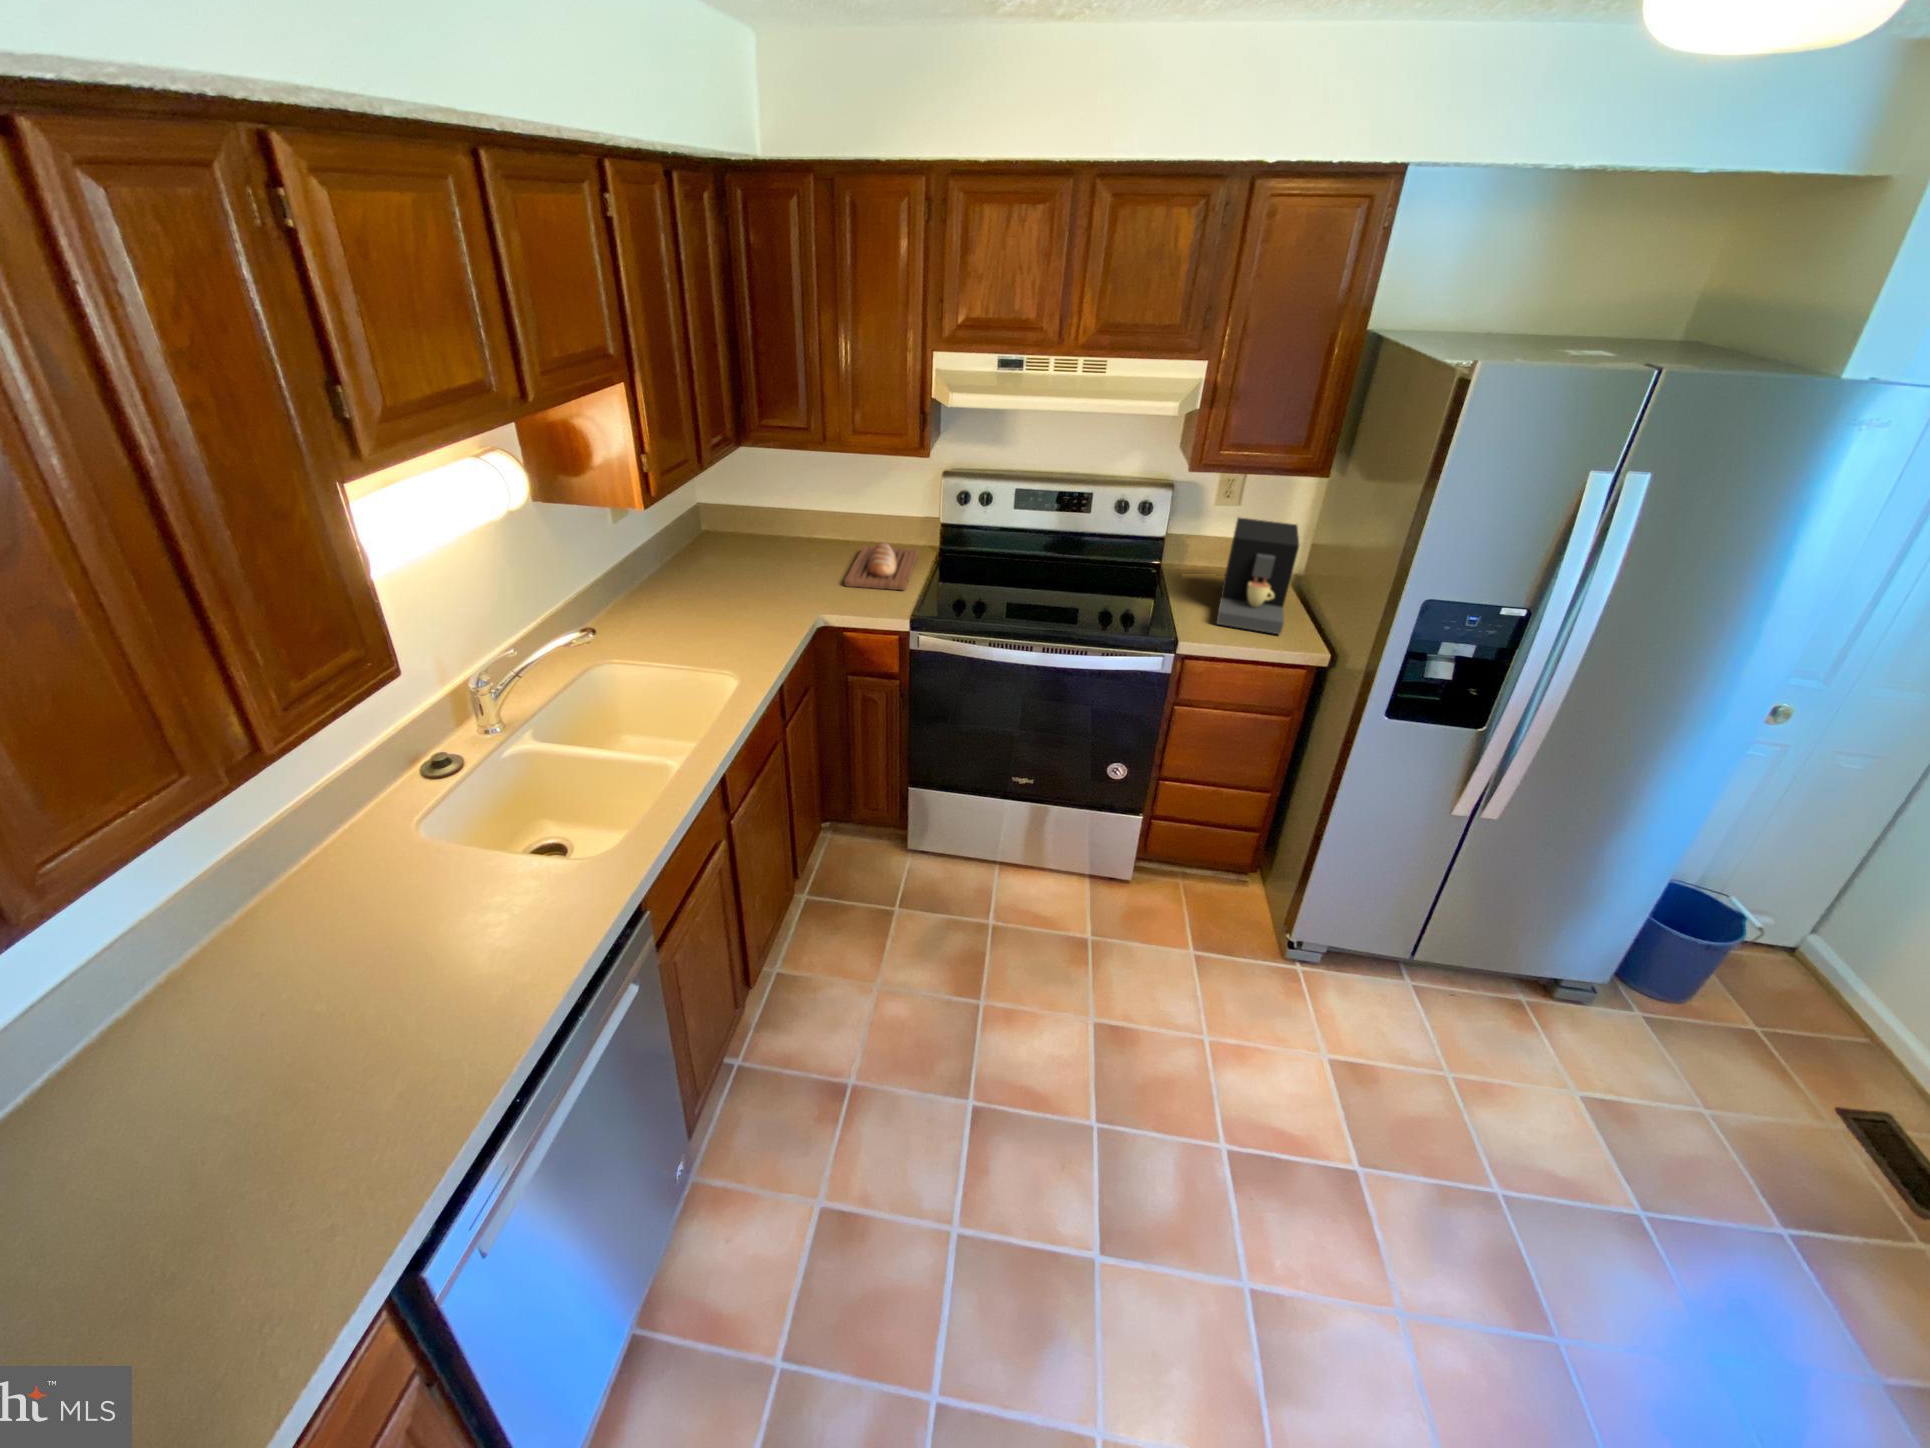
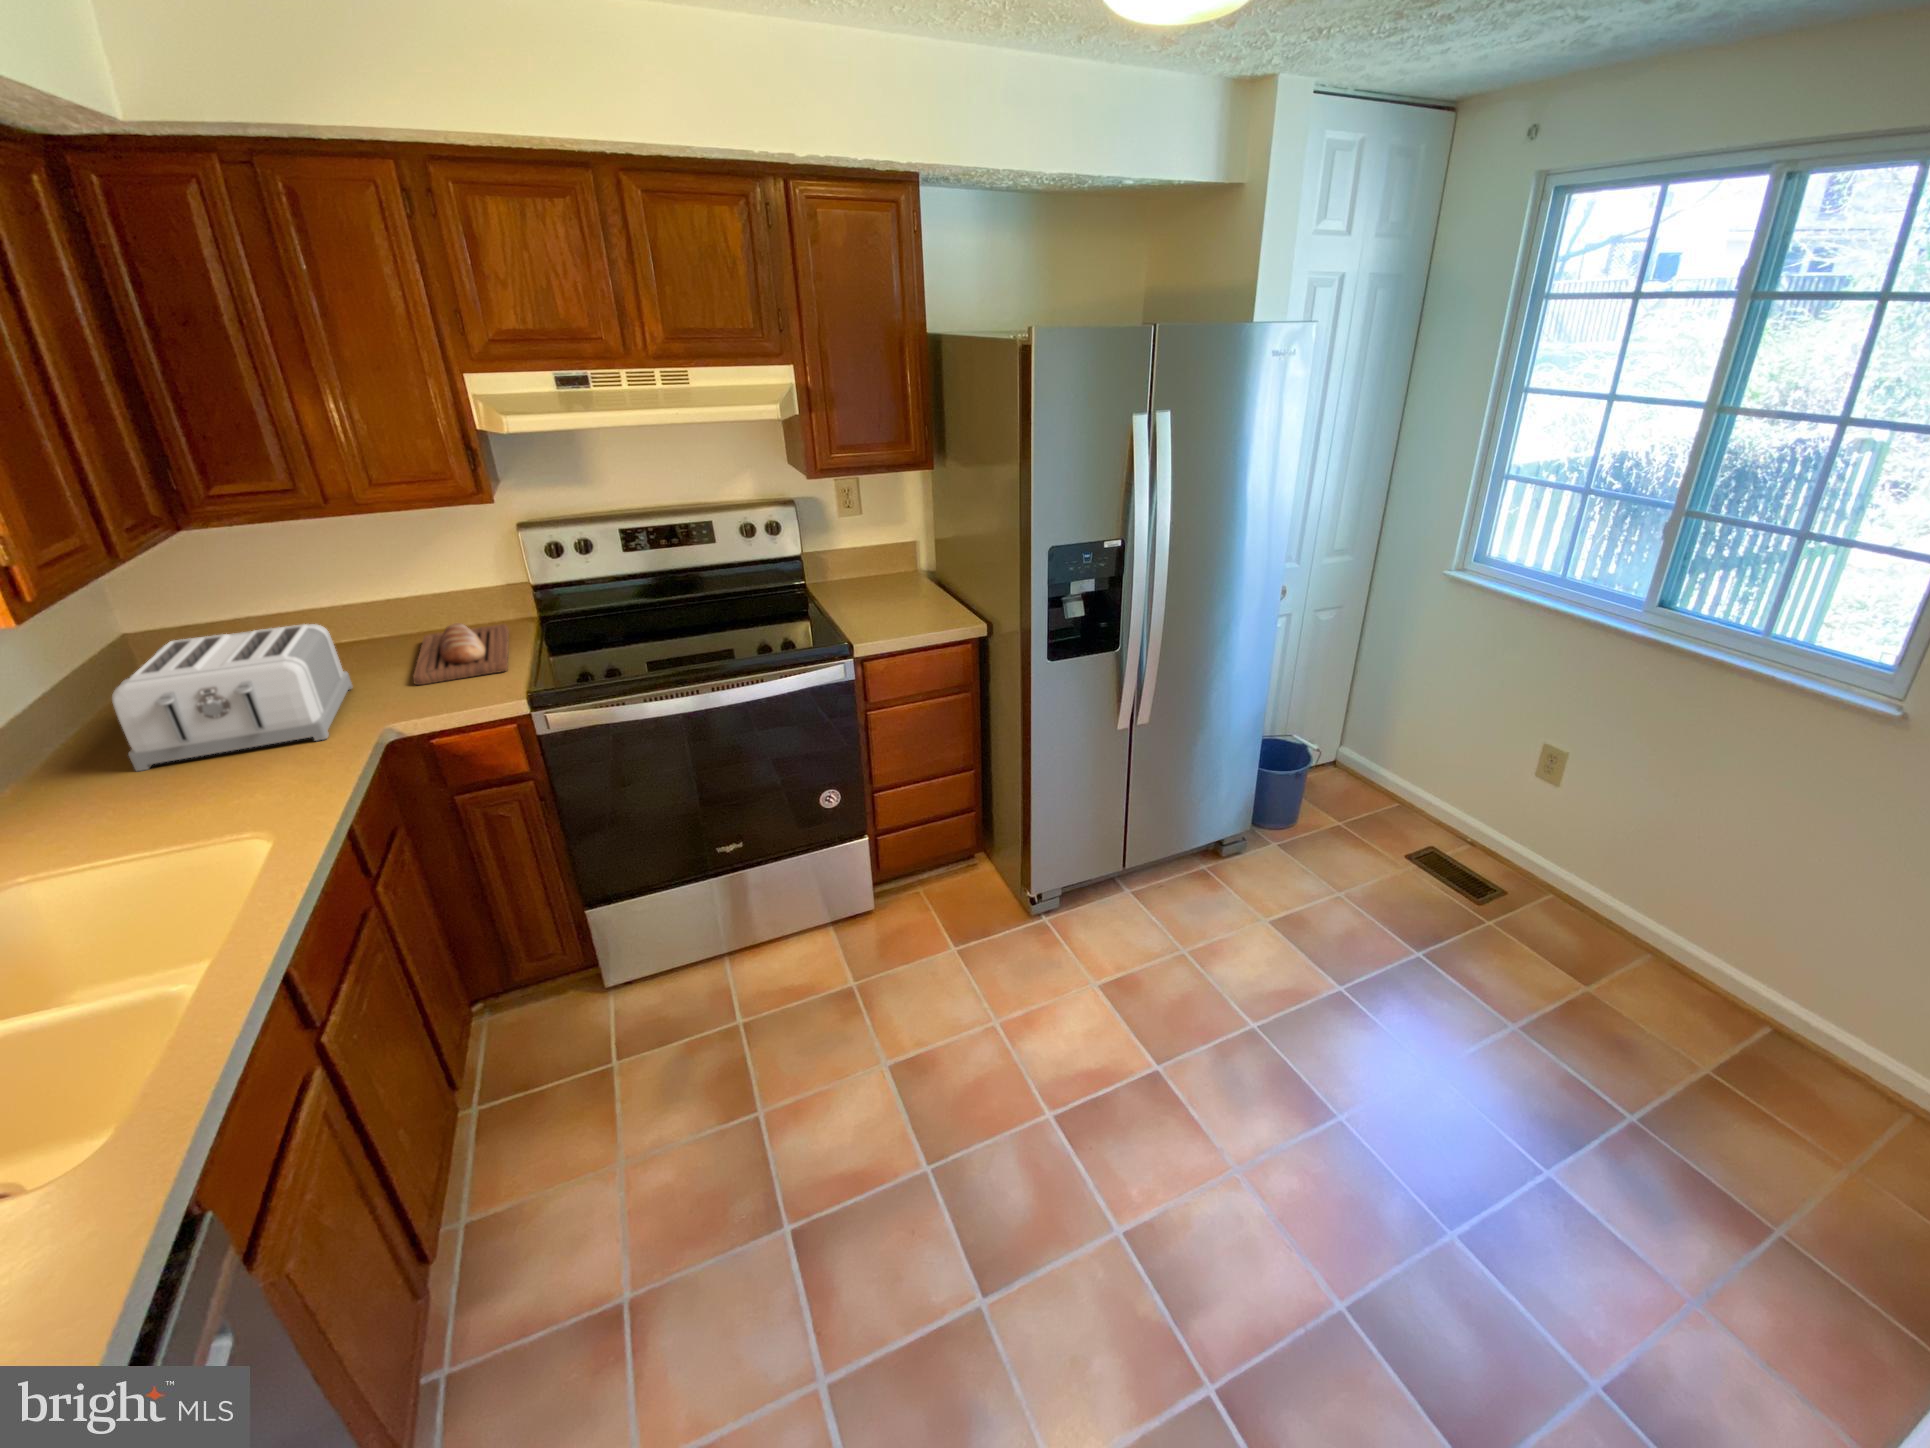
coffee maker: present [1217,518,1299,634] -> none [863,516,938,623]
toaster: none [682,522,809,613] -> present [112,624,353,771]

